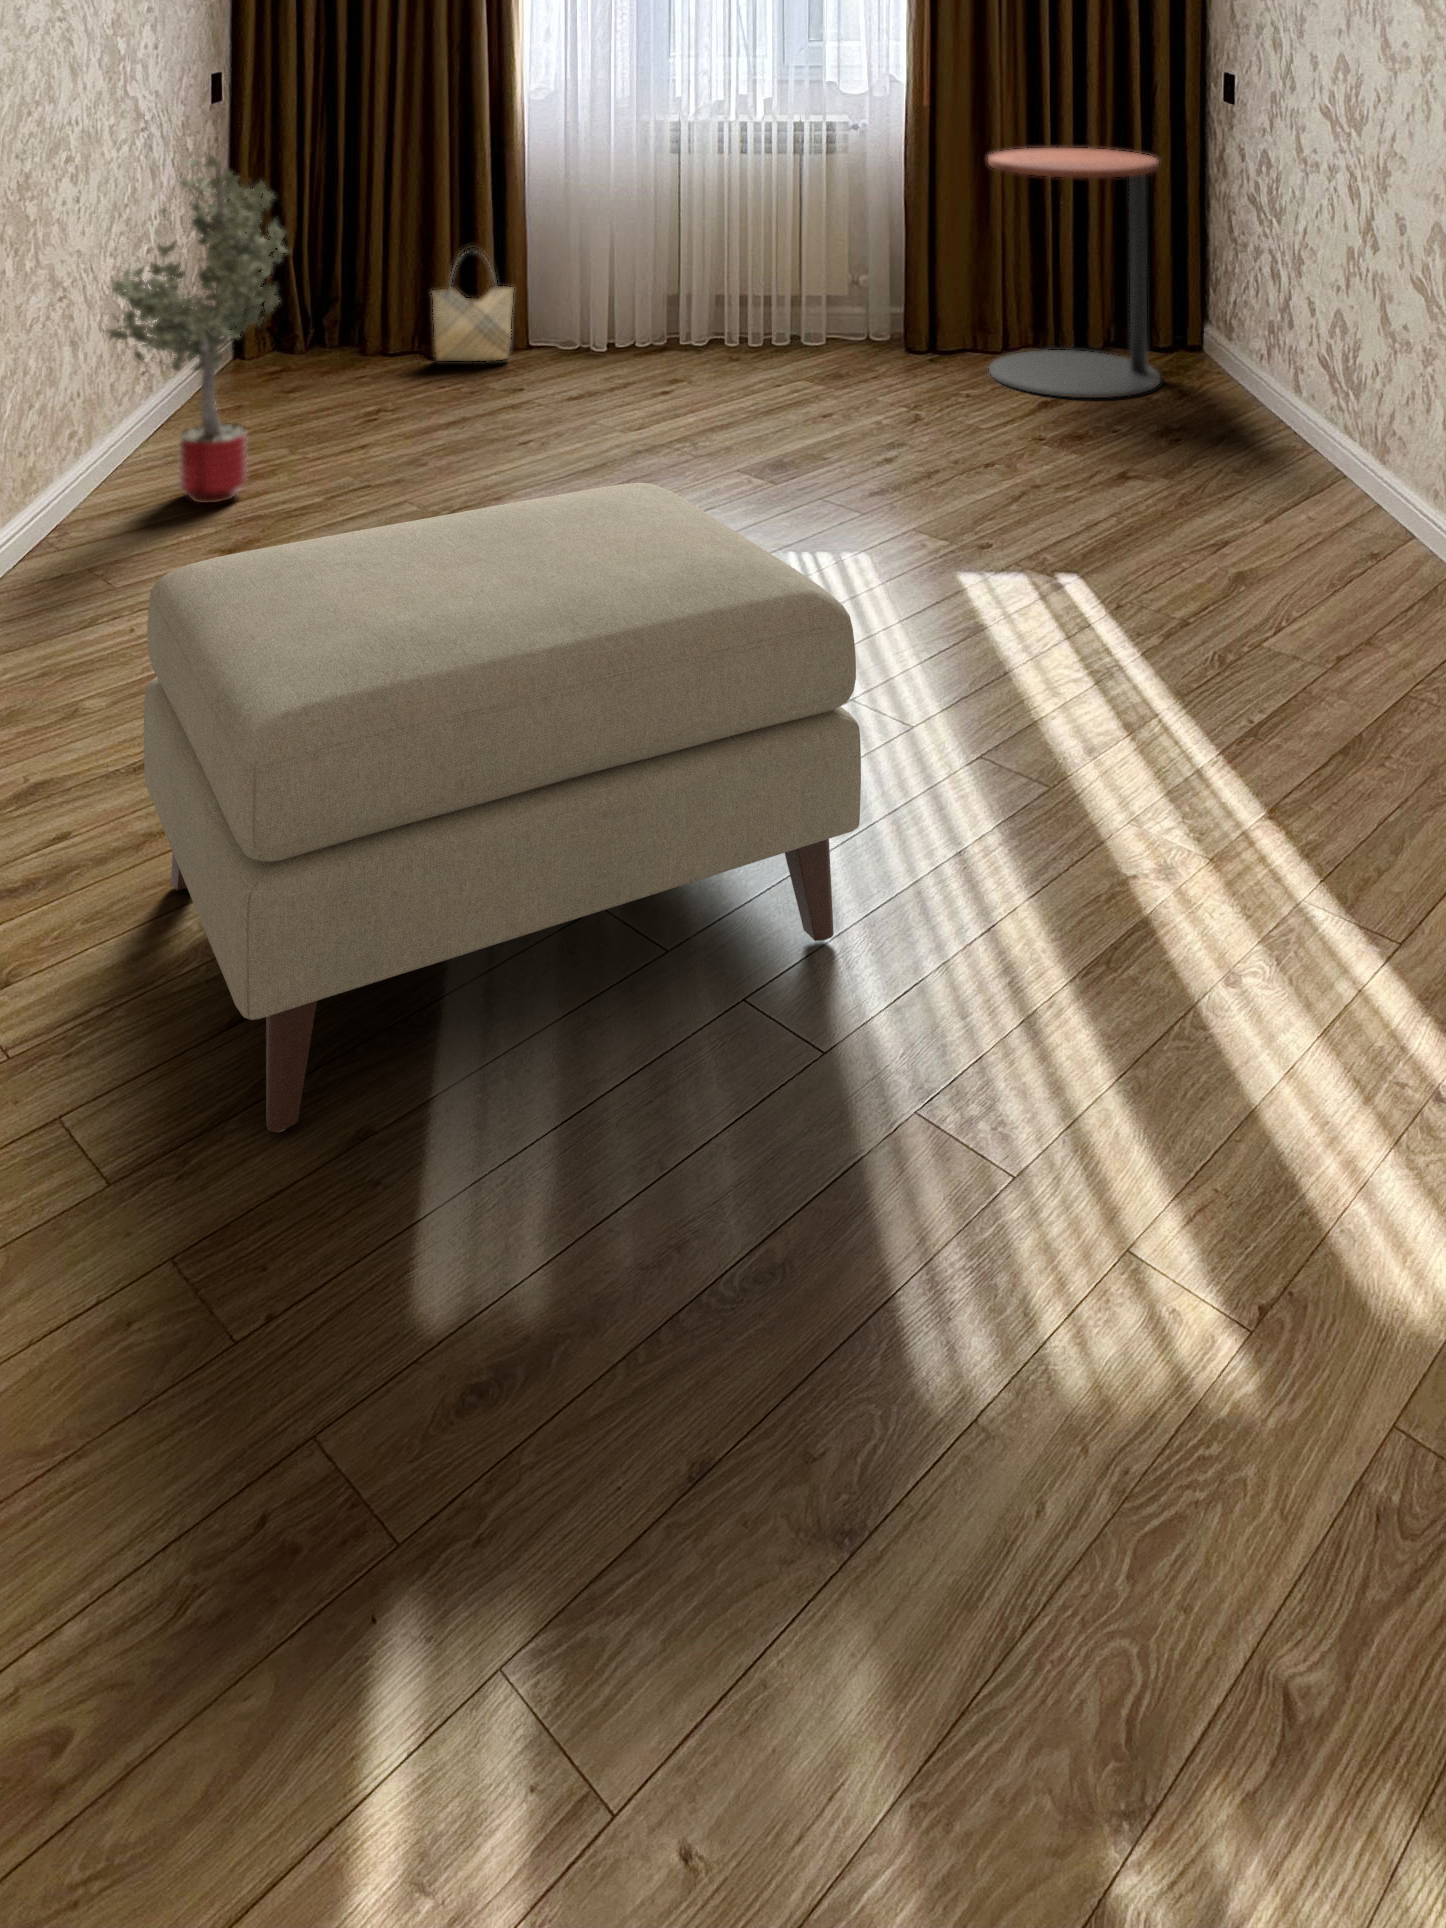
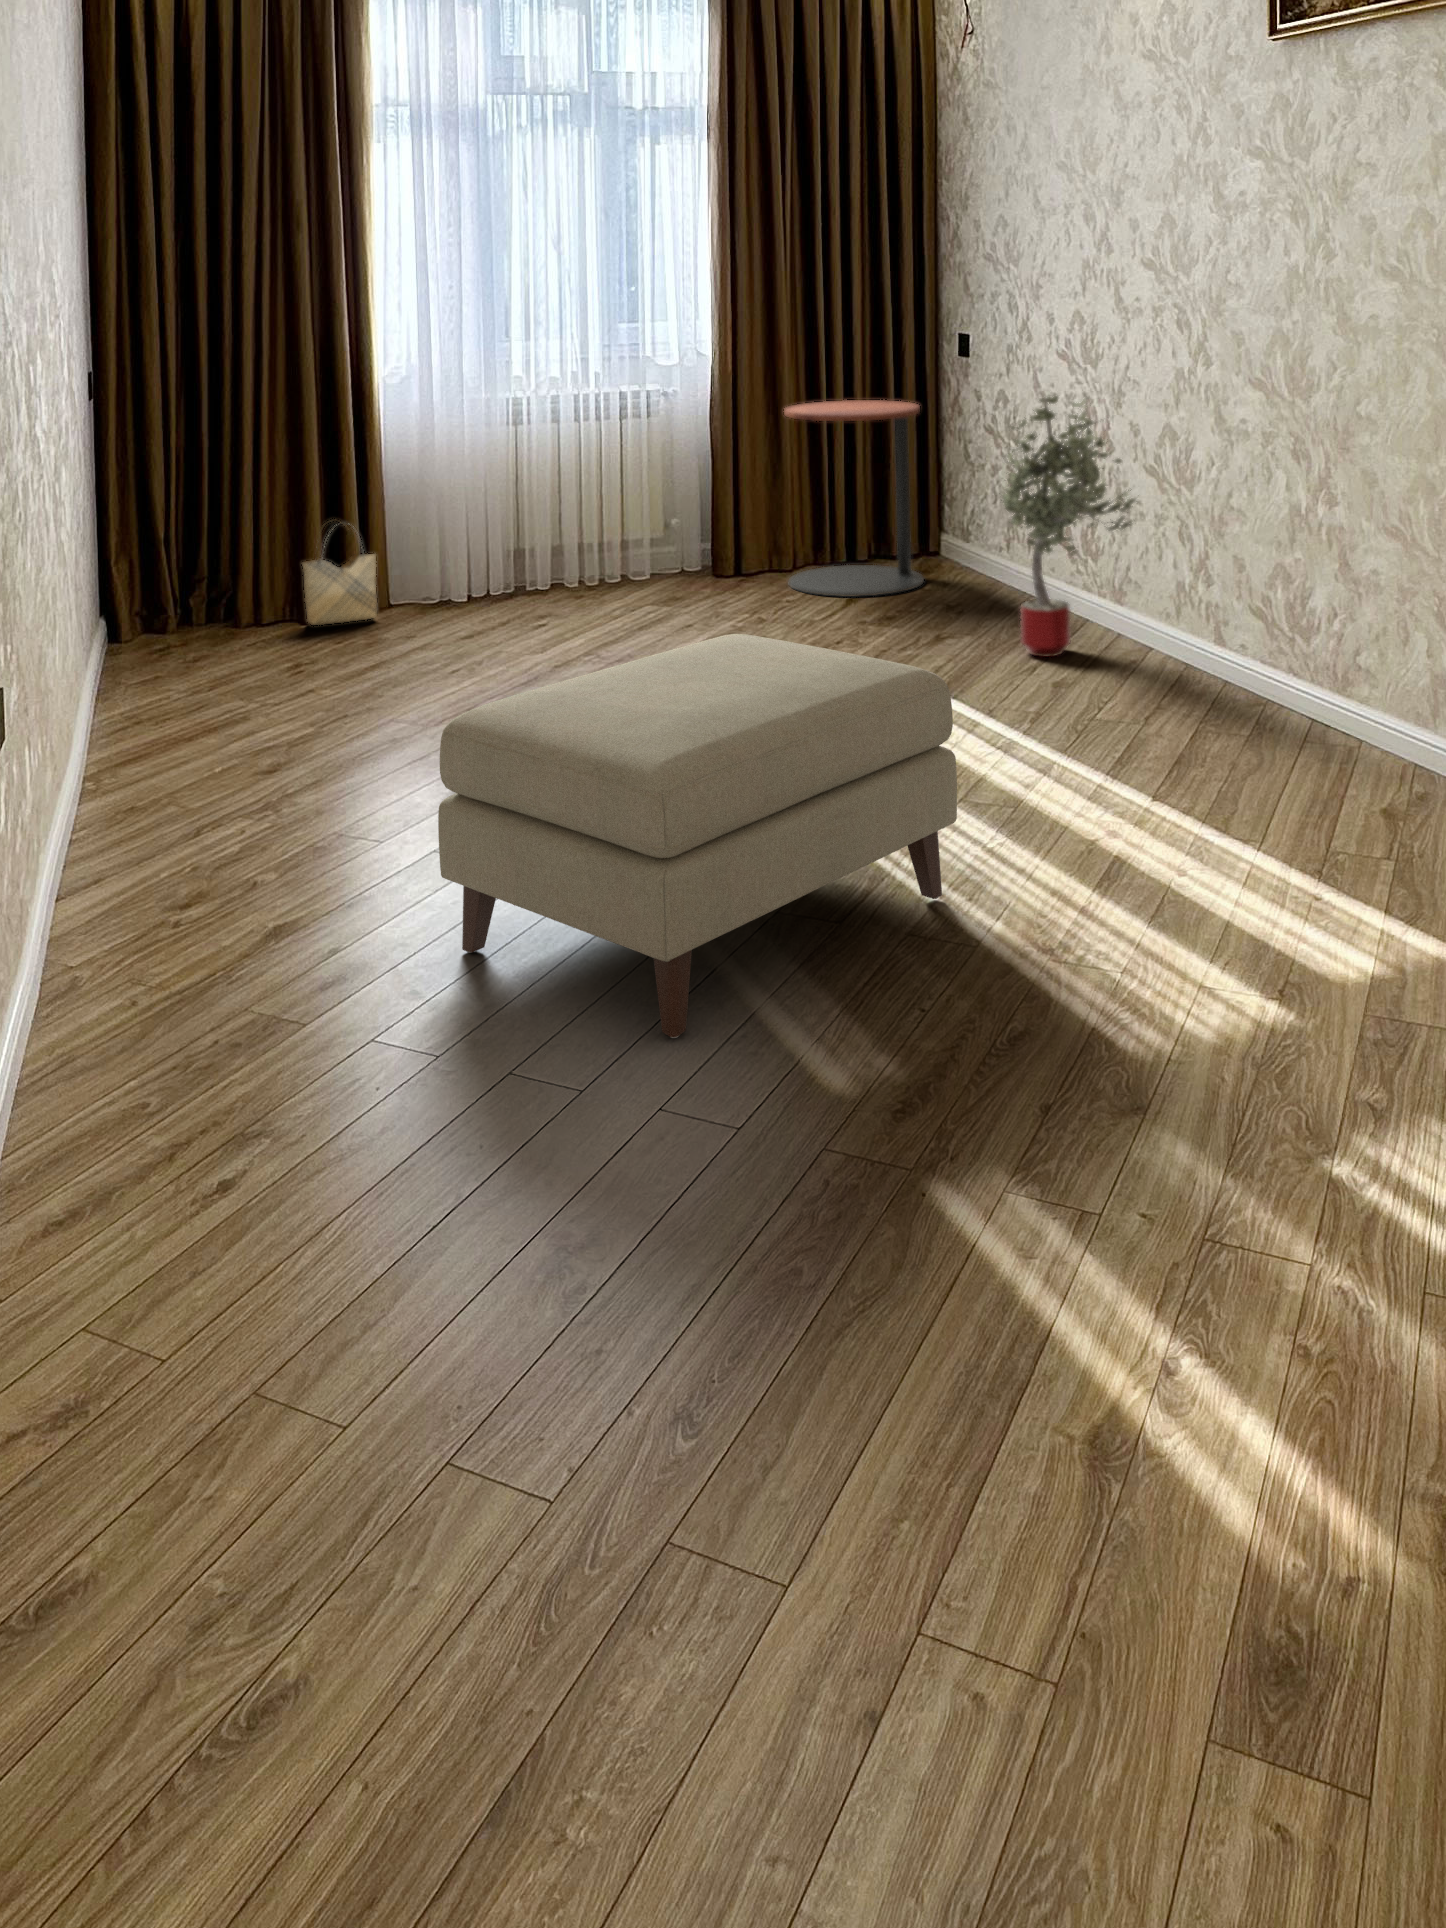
potted tree: present [103,156,290,503] -> present [1001,396,1137,657]

